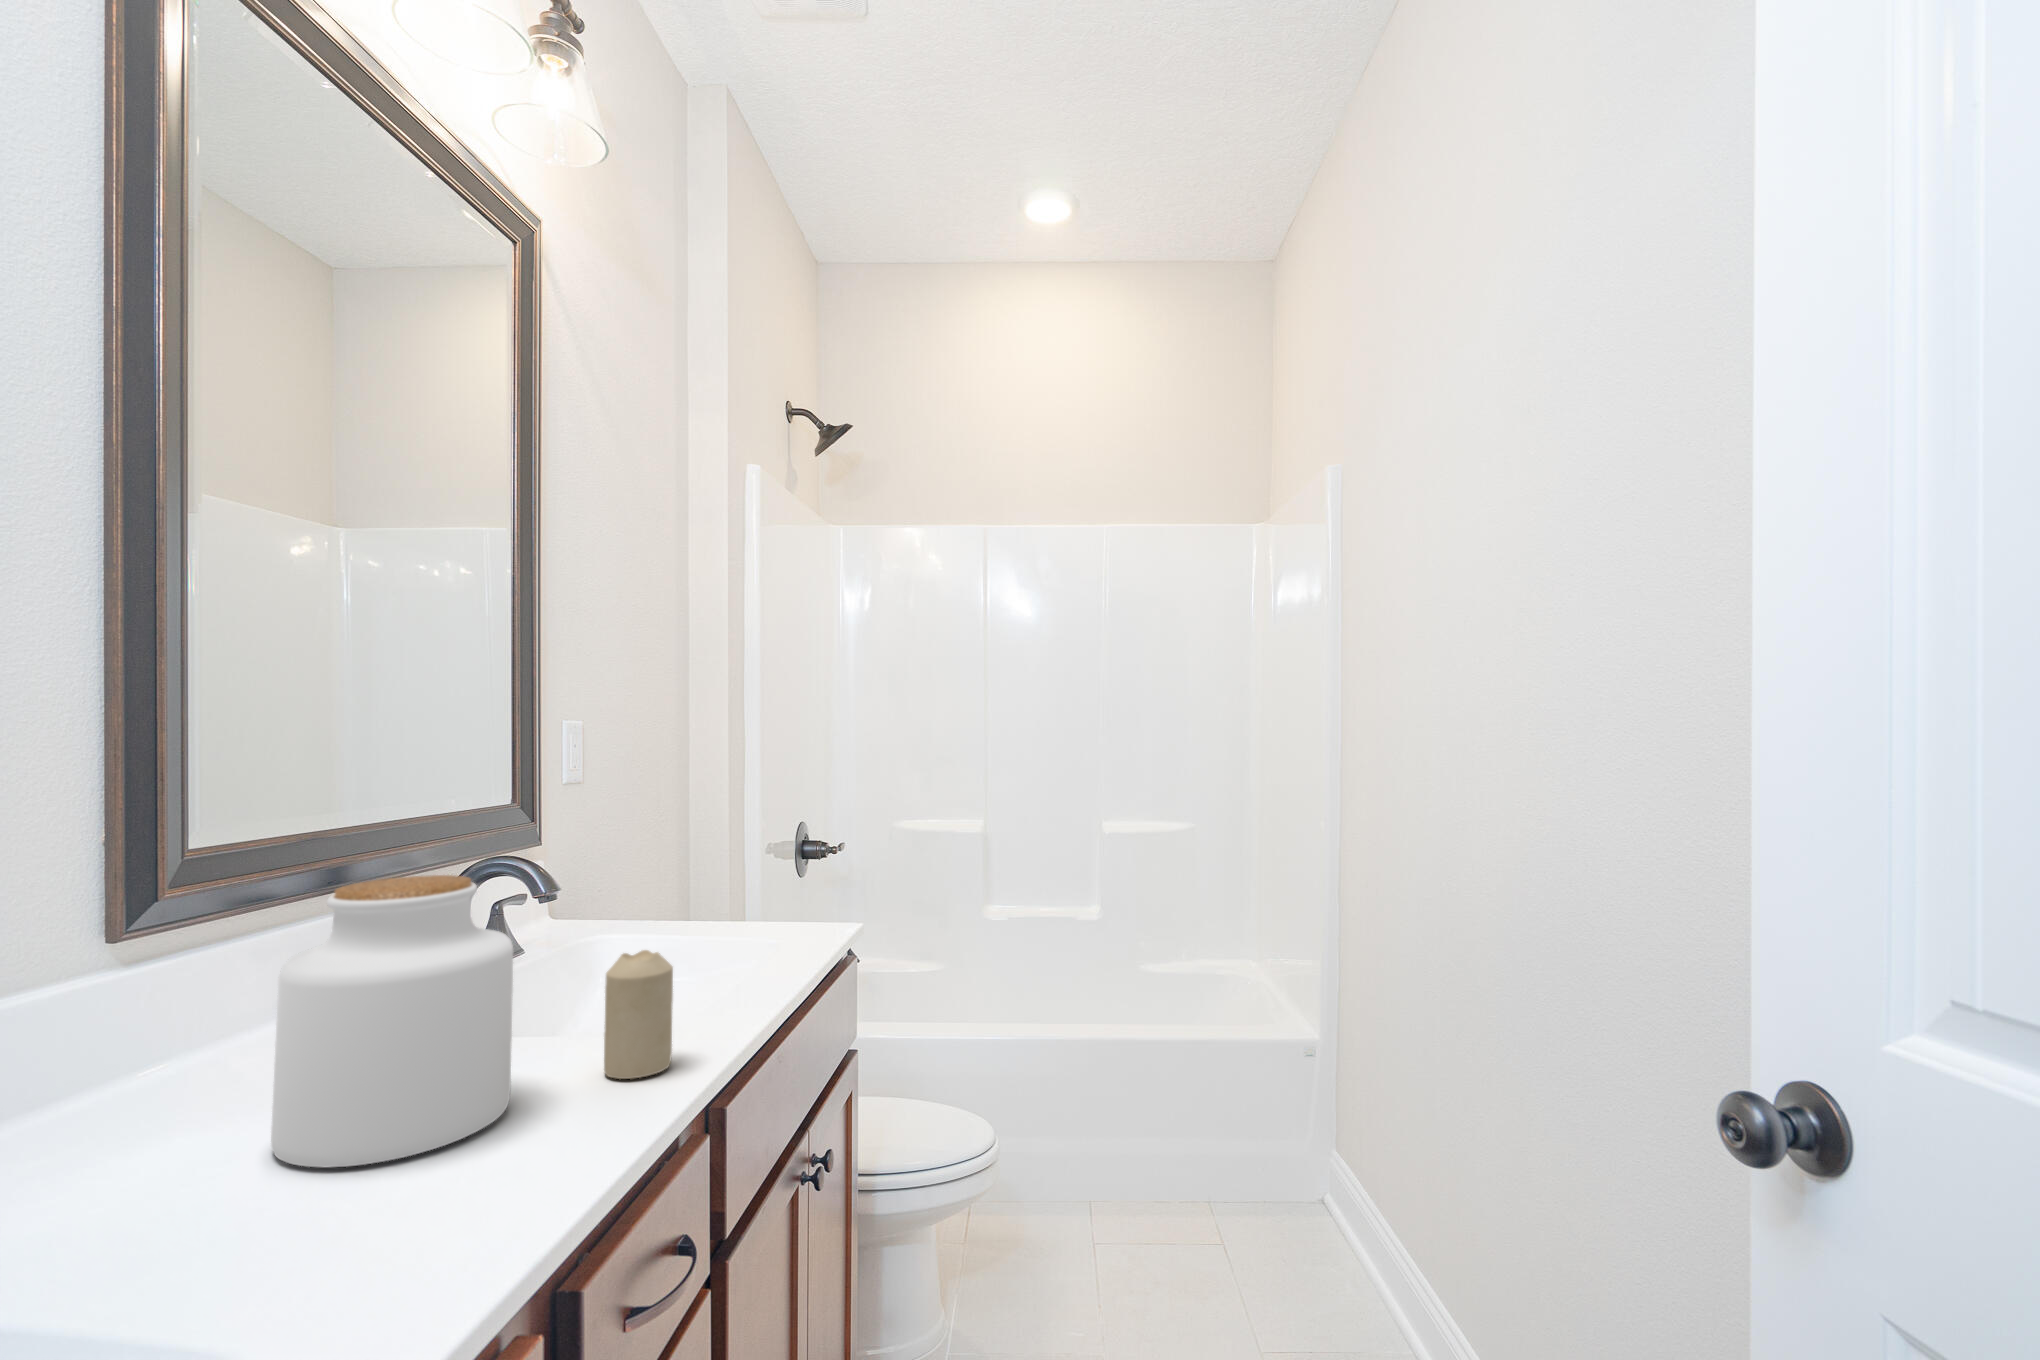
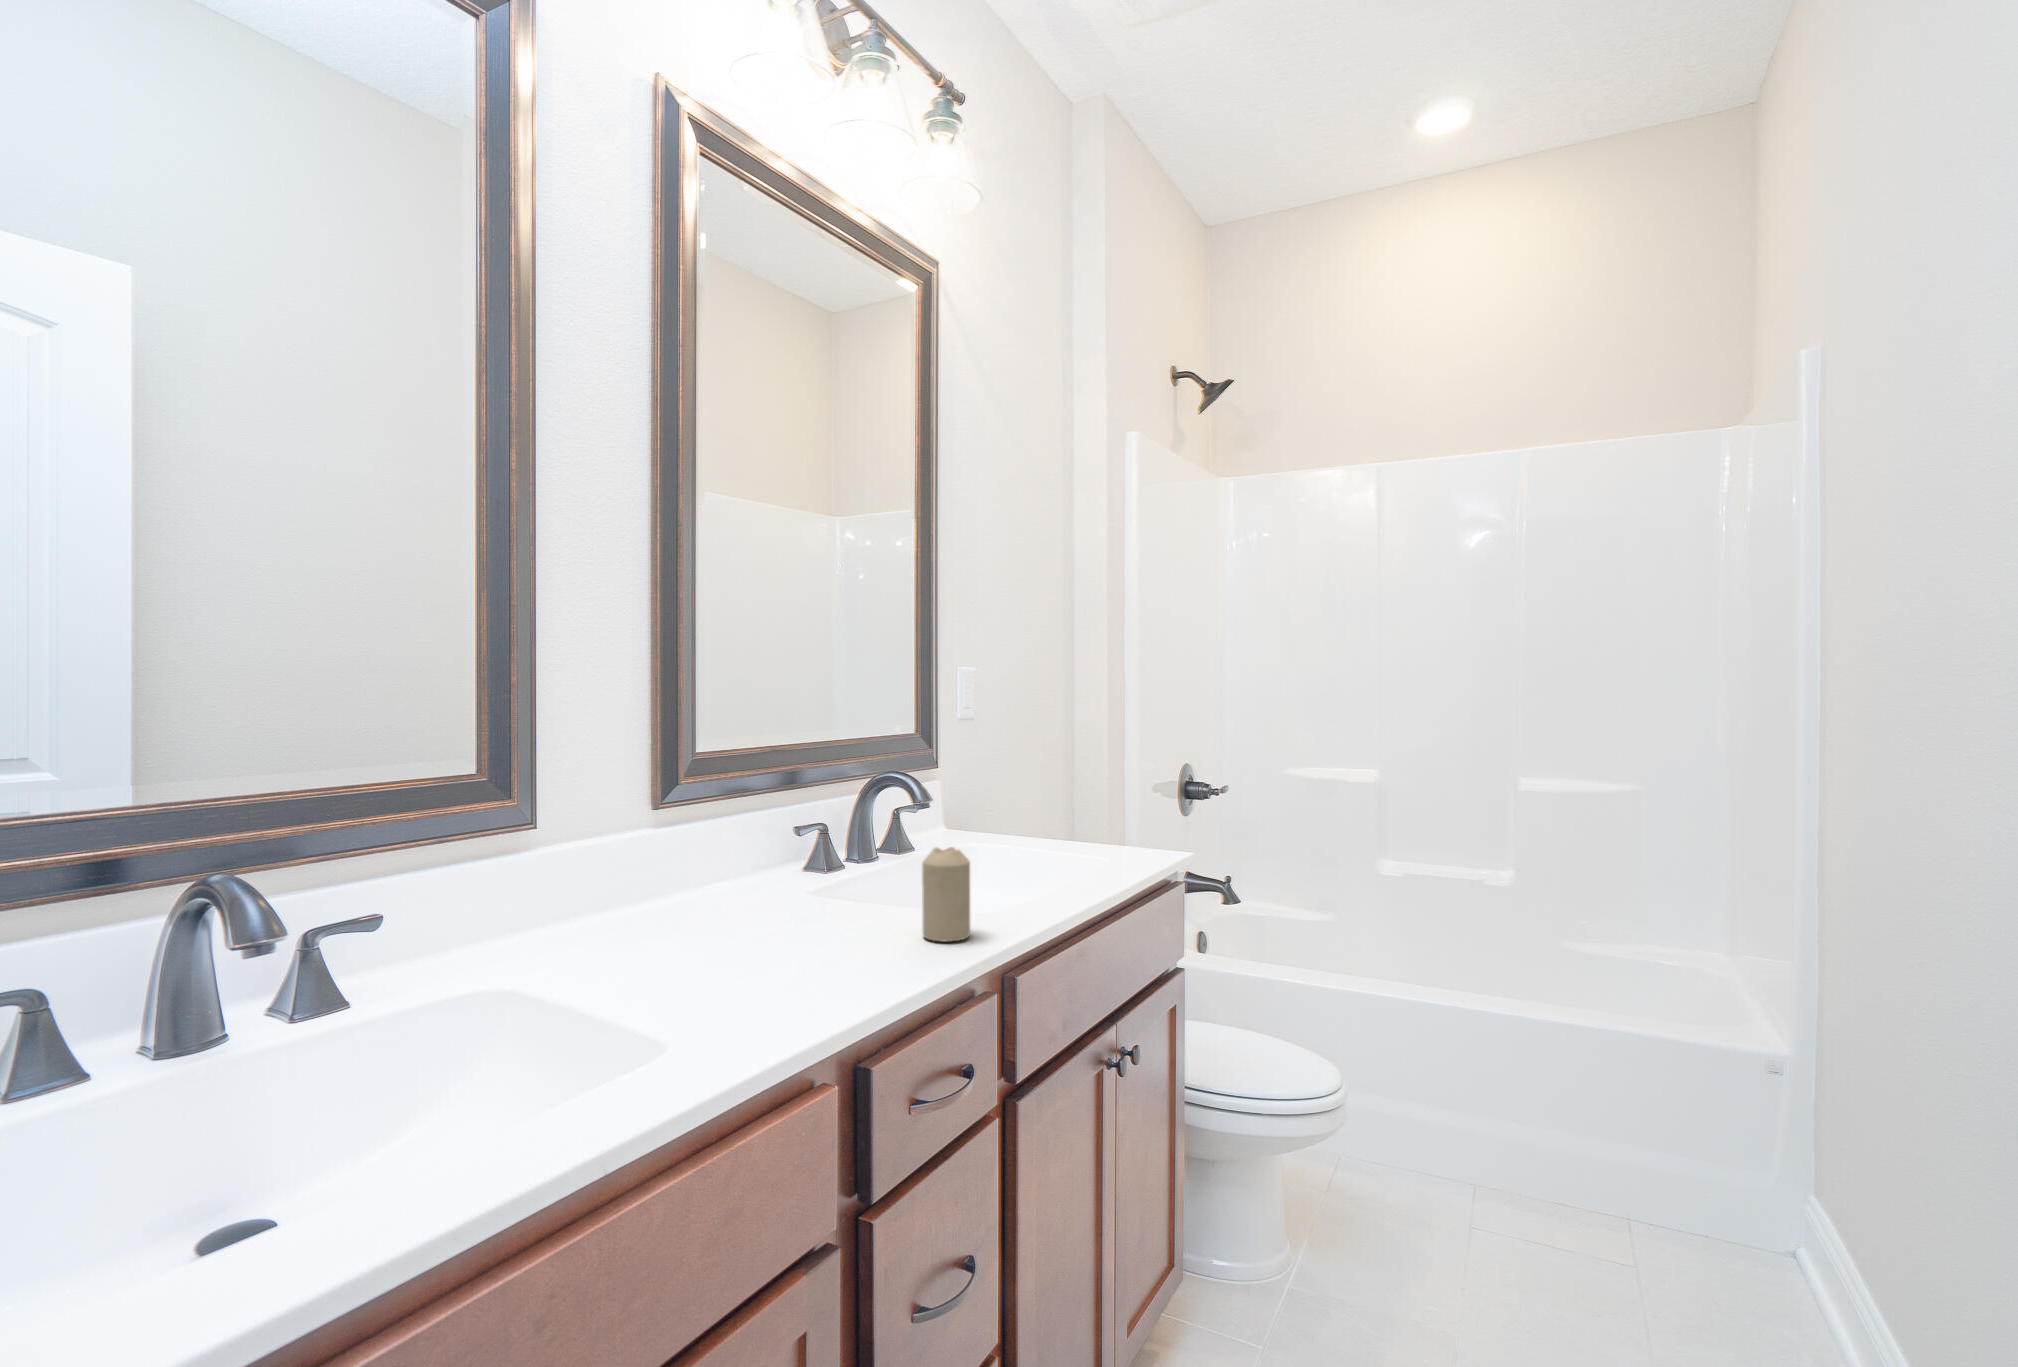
jar: present [271,875,513,1167] -> none [721,777,857,961]

